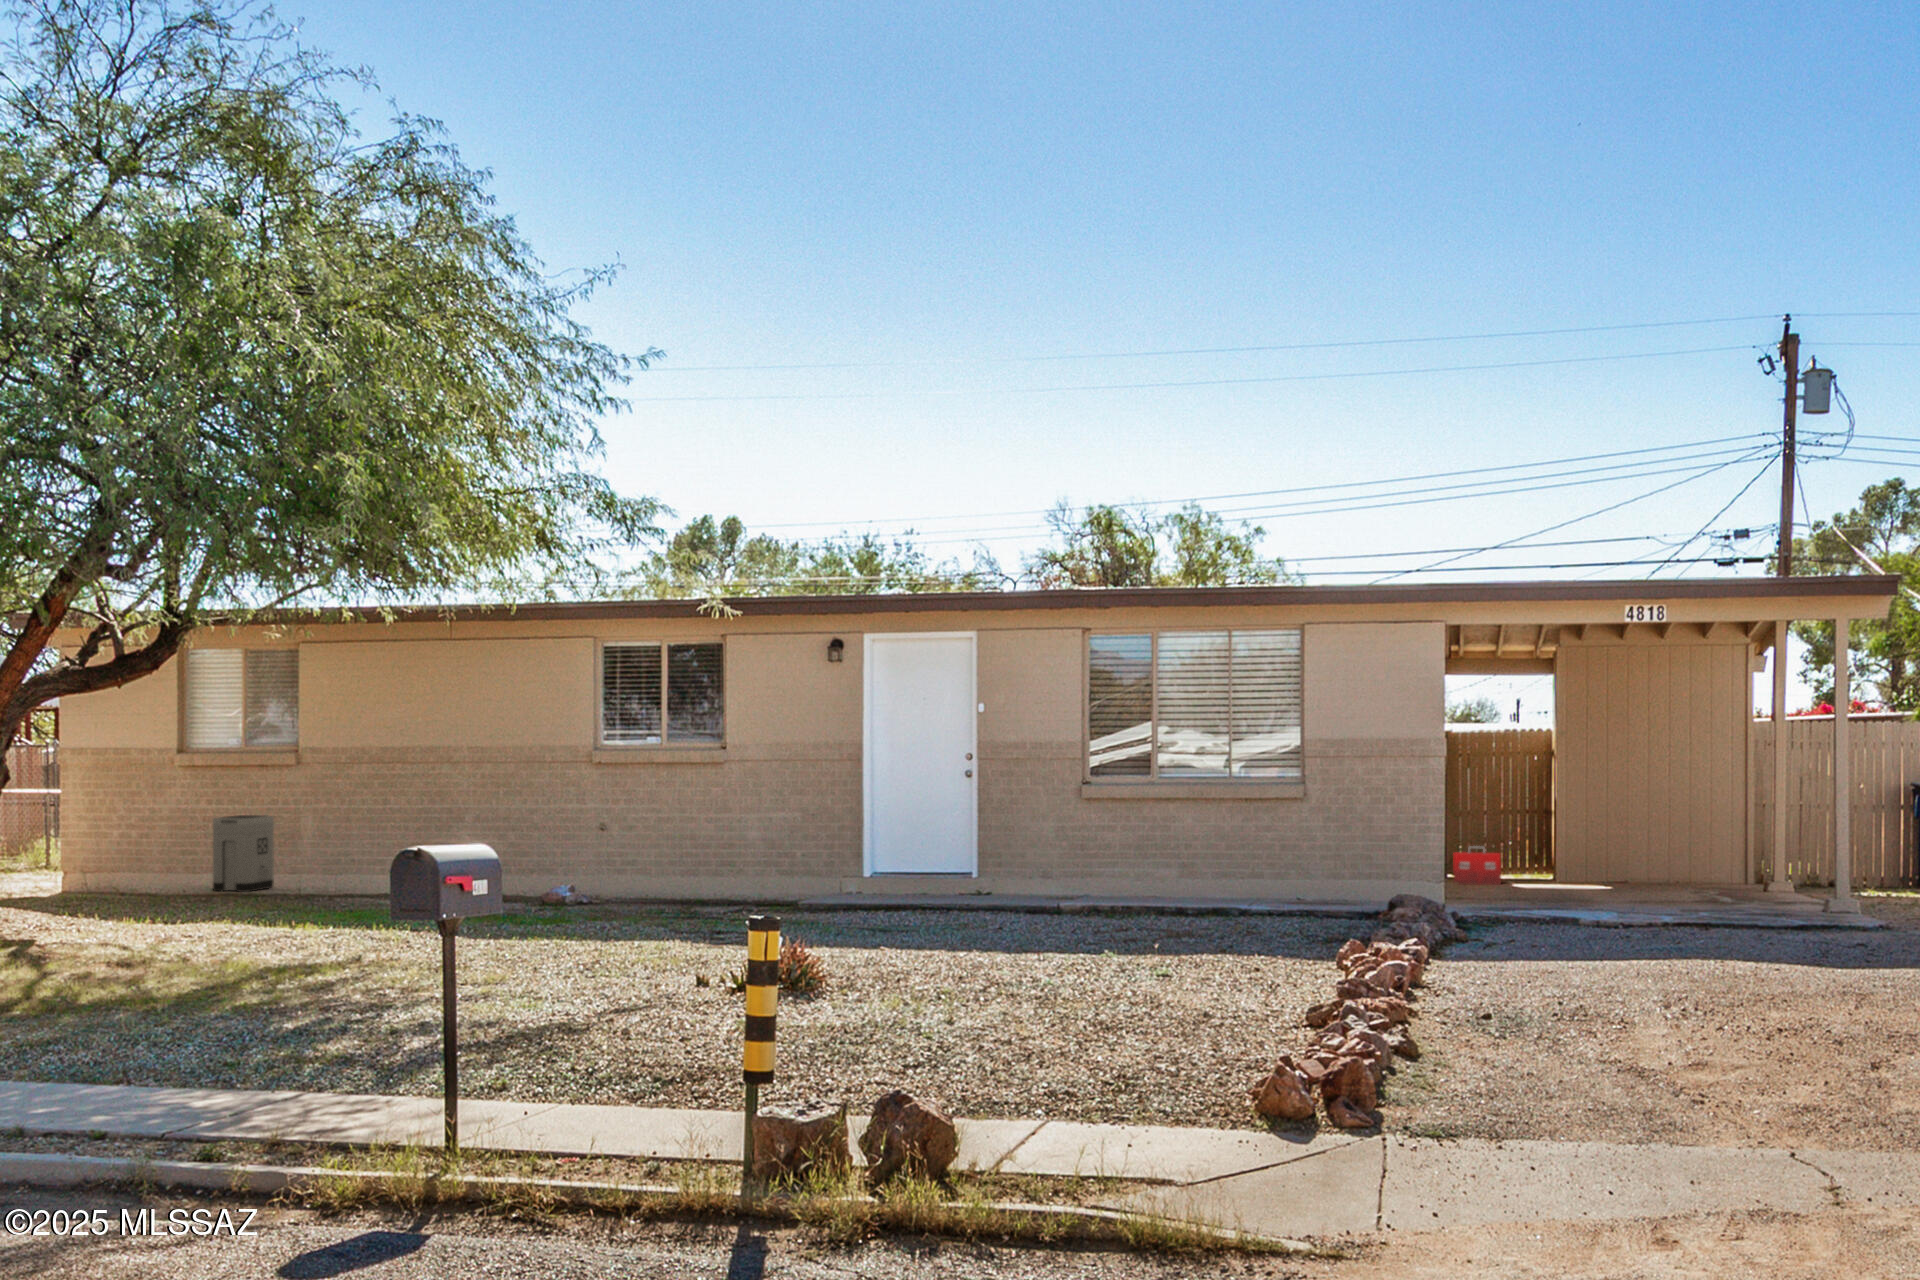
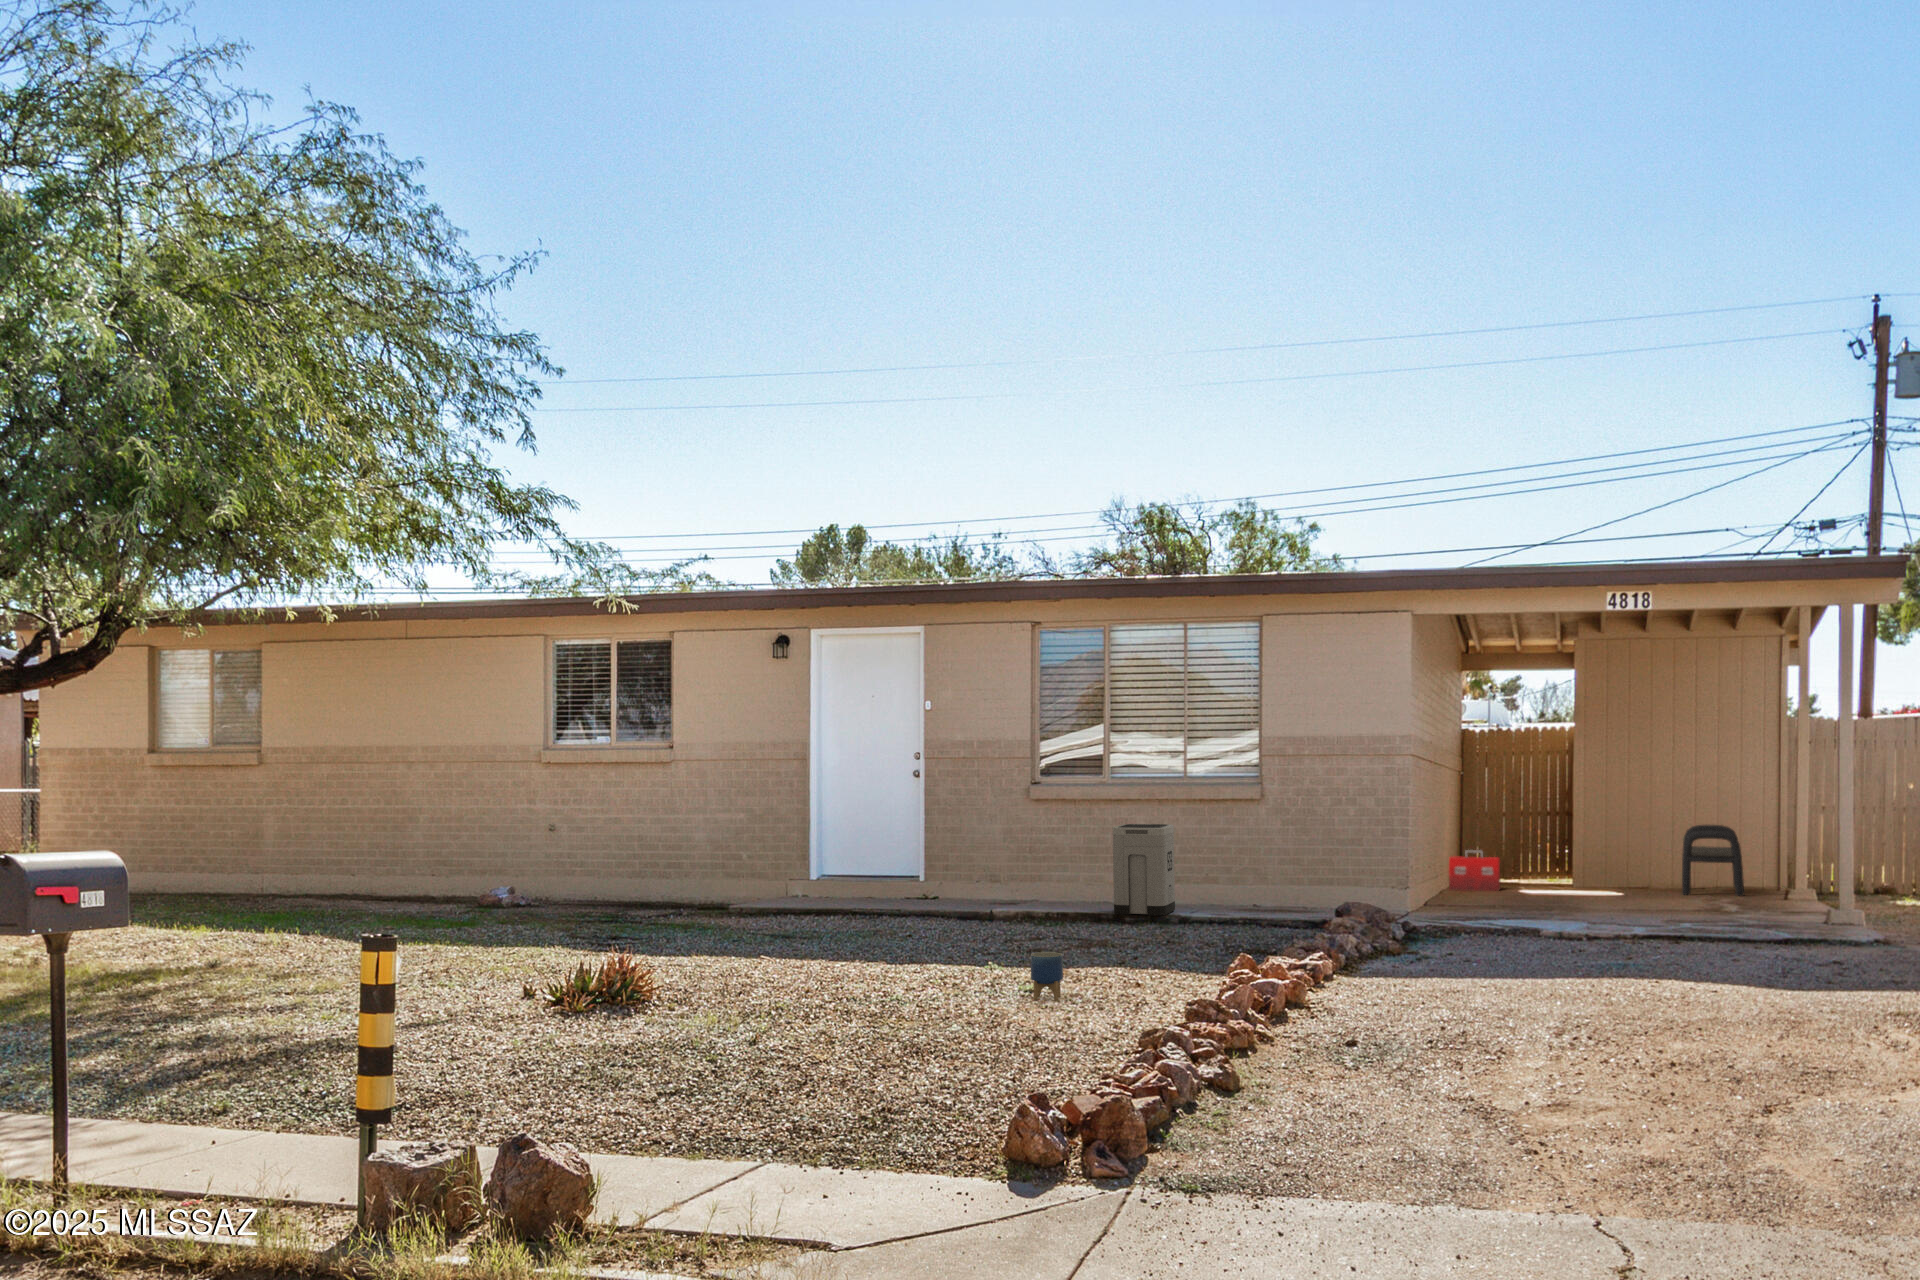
trash can: present [213,815,274,892] -> present [1113,824,1175,916]
bench: none [1670,822,1732,890] -> present [1682,825,1744,896]
planter: none [1159,940,1189,984] -> present [1031,952,1063,1001]

